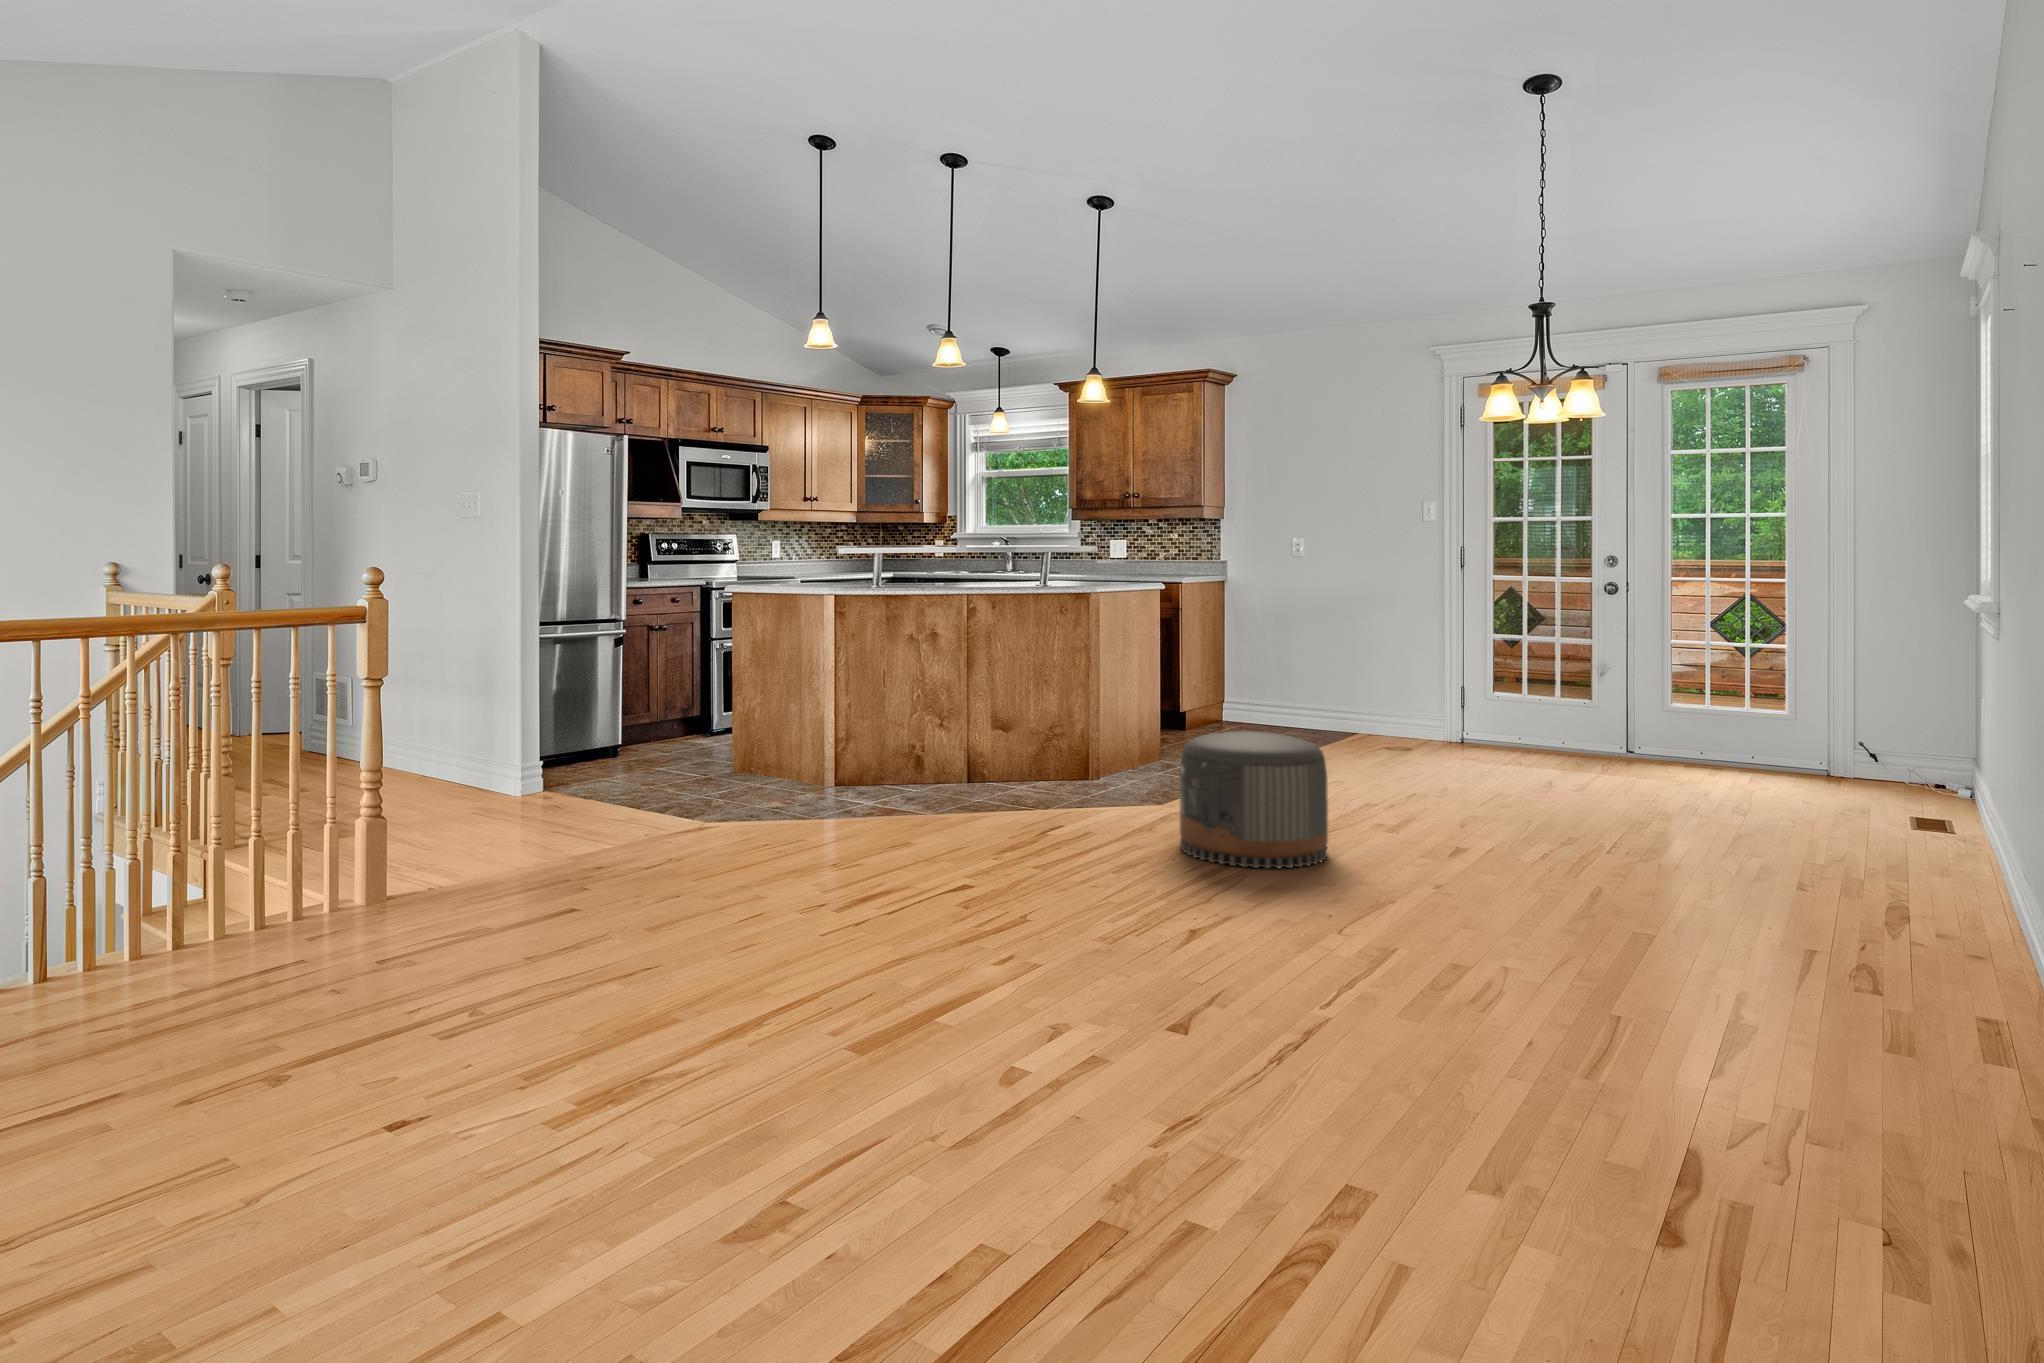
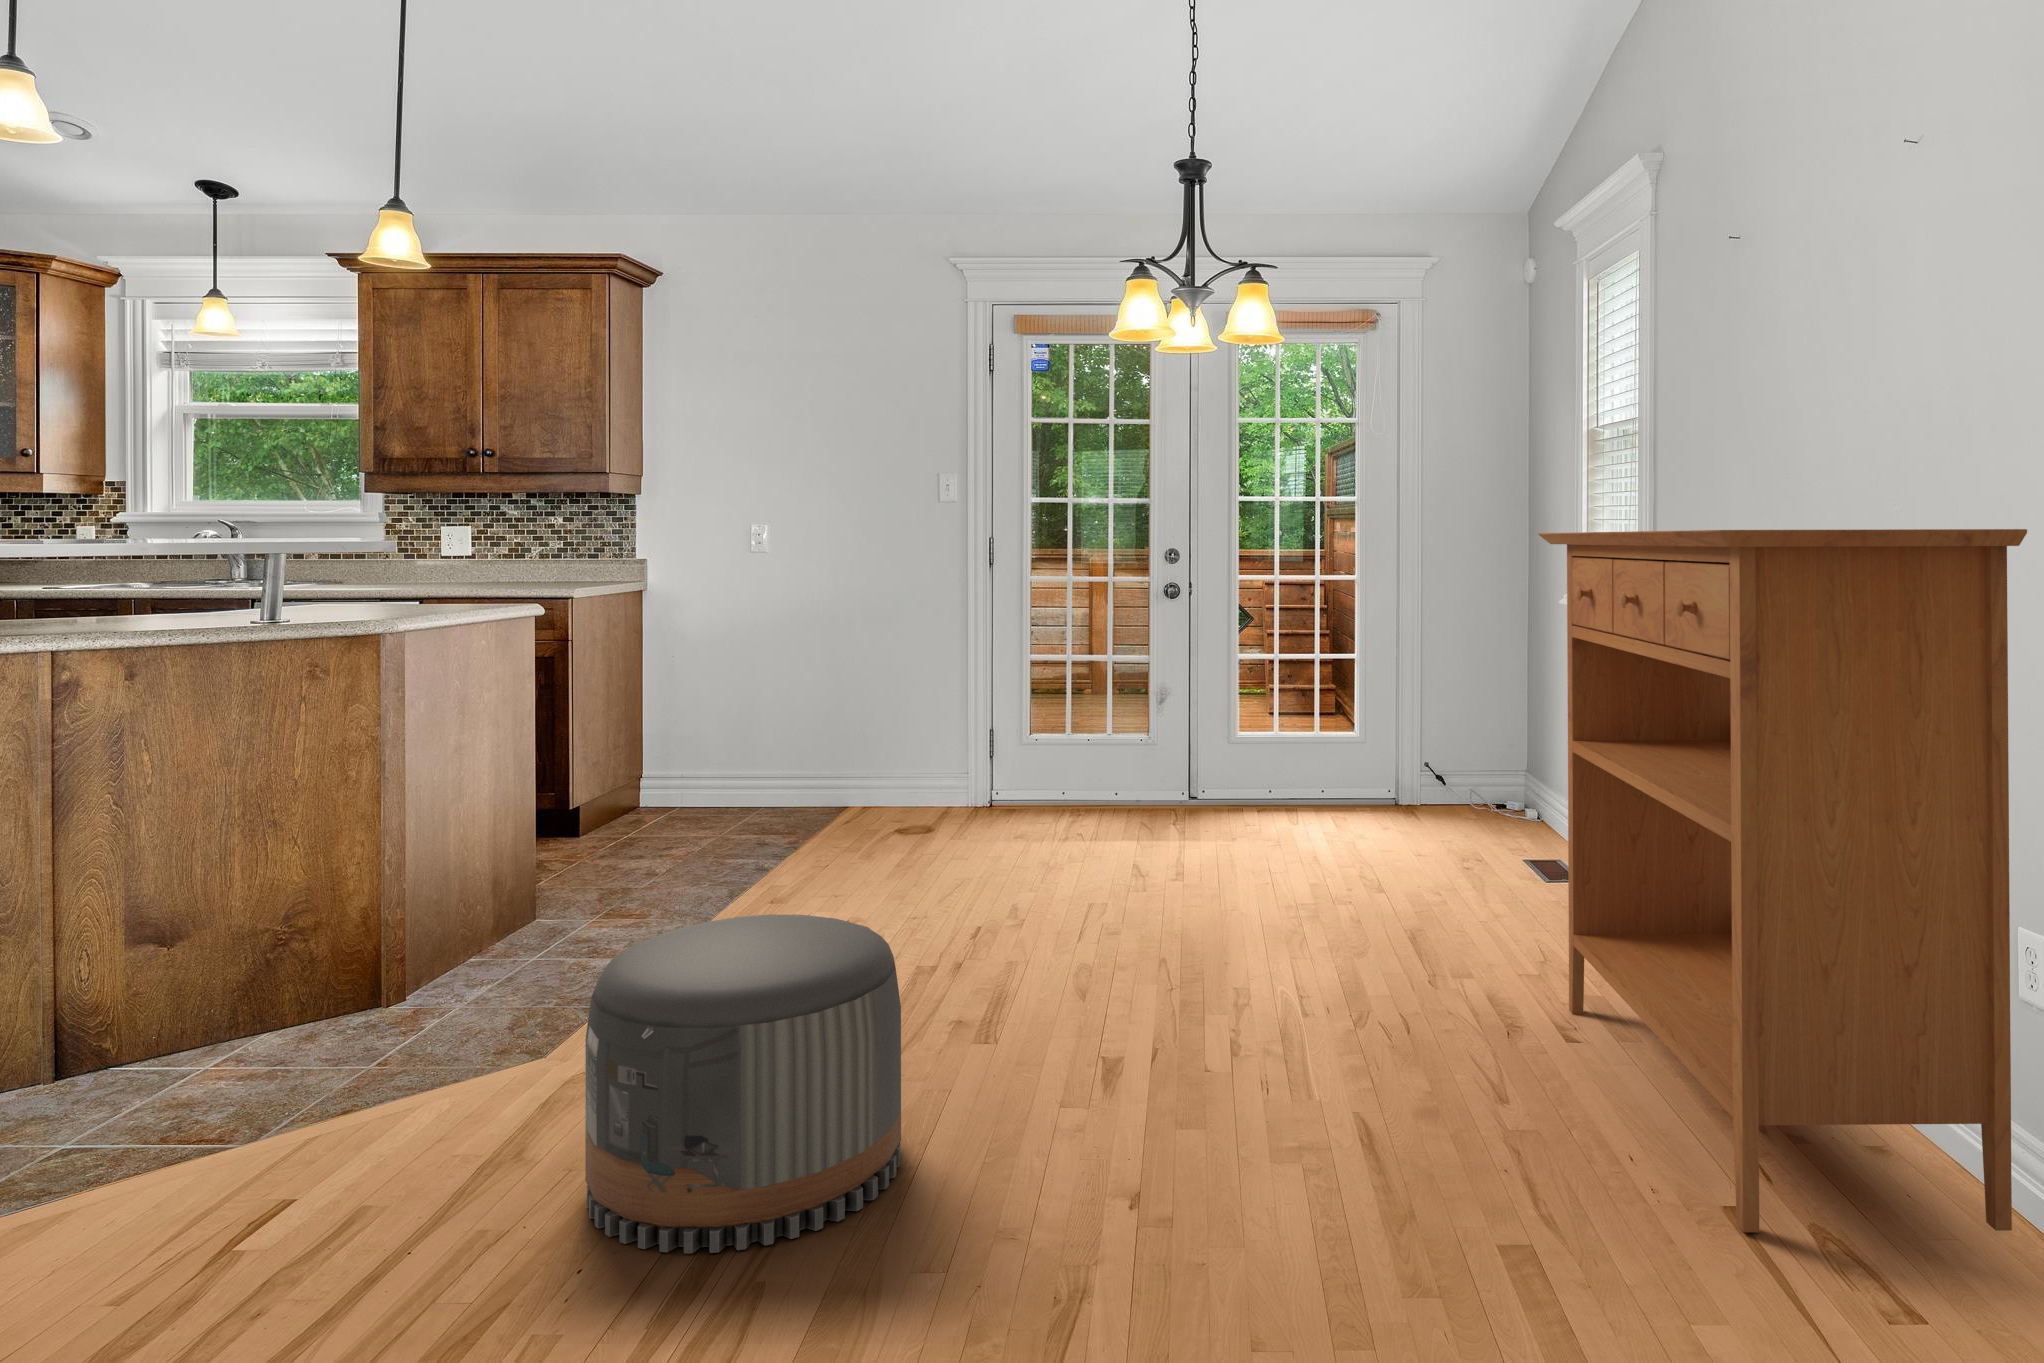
console table: none [1782,538,2026,993] -> present [1538,529,2027,1232]

